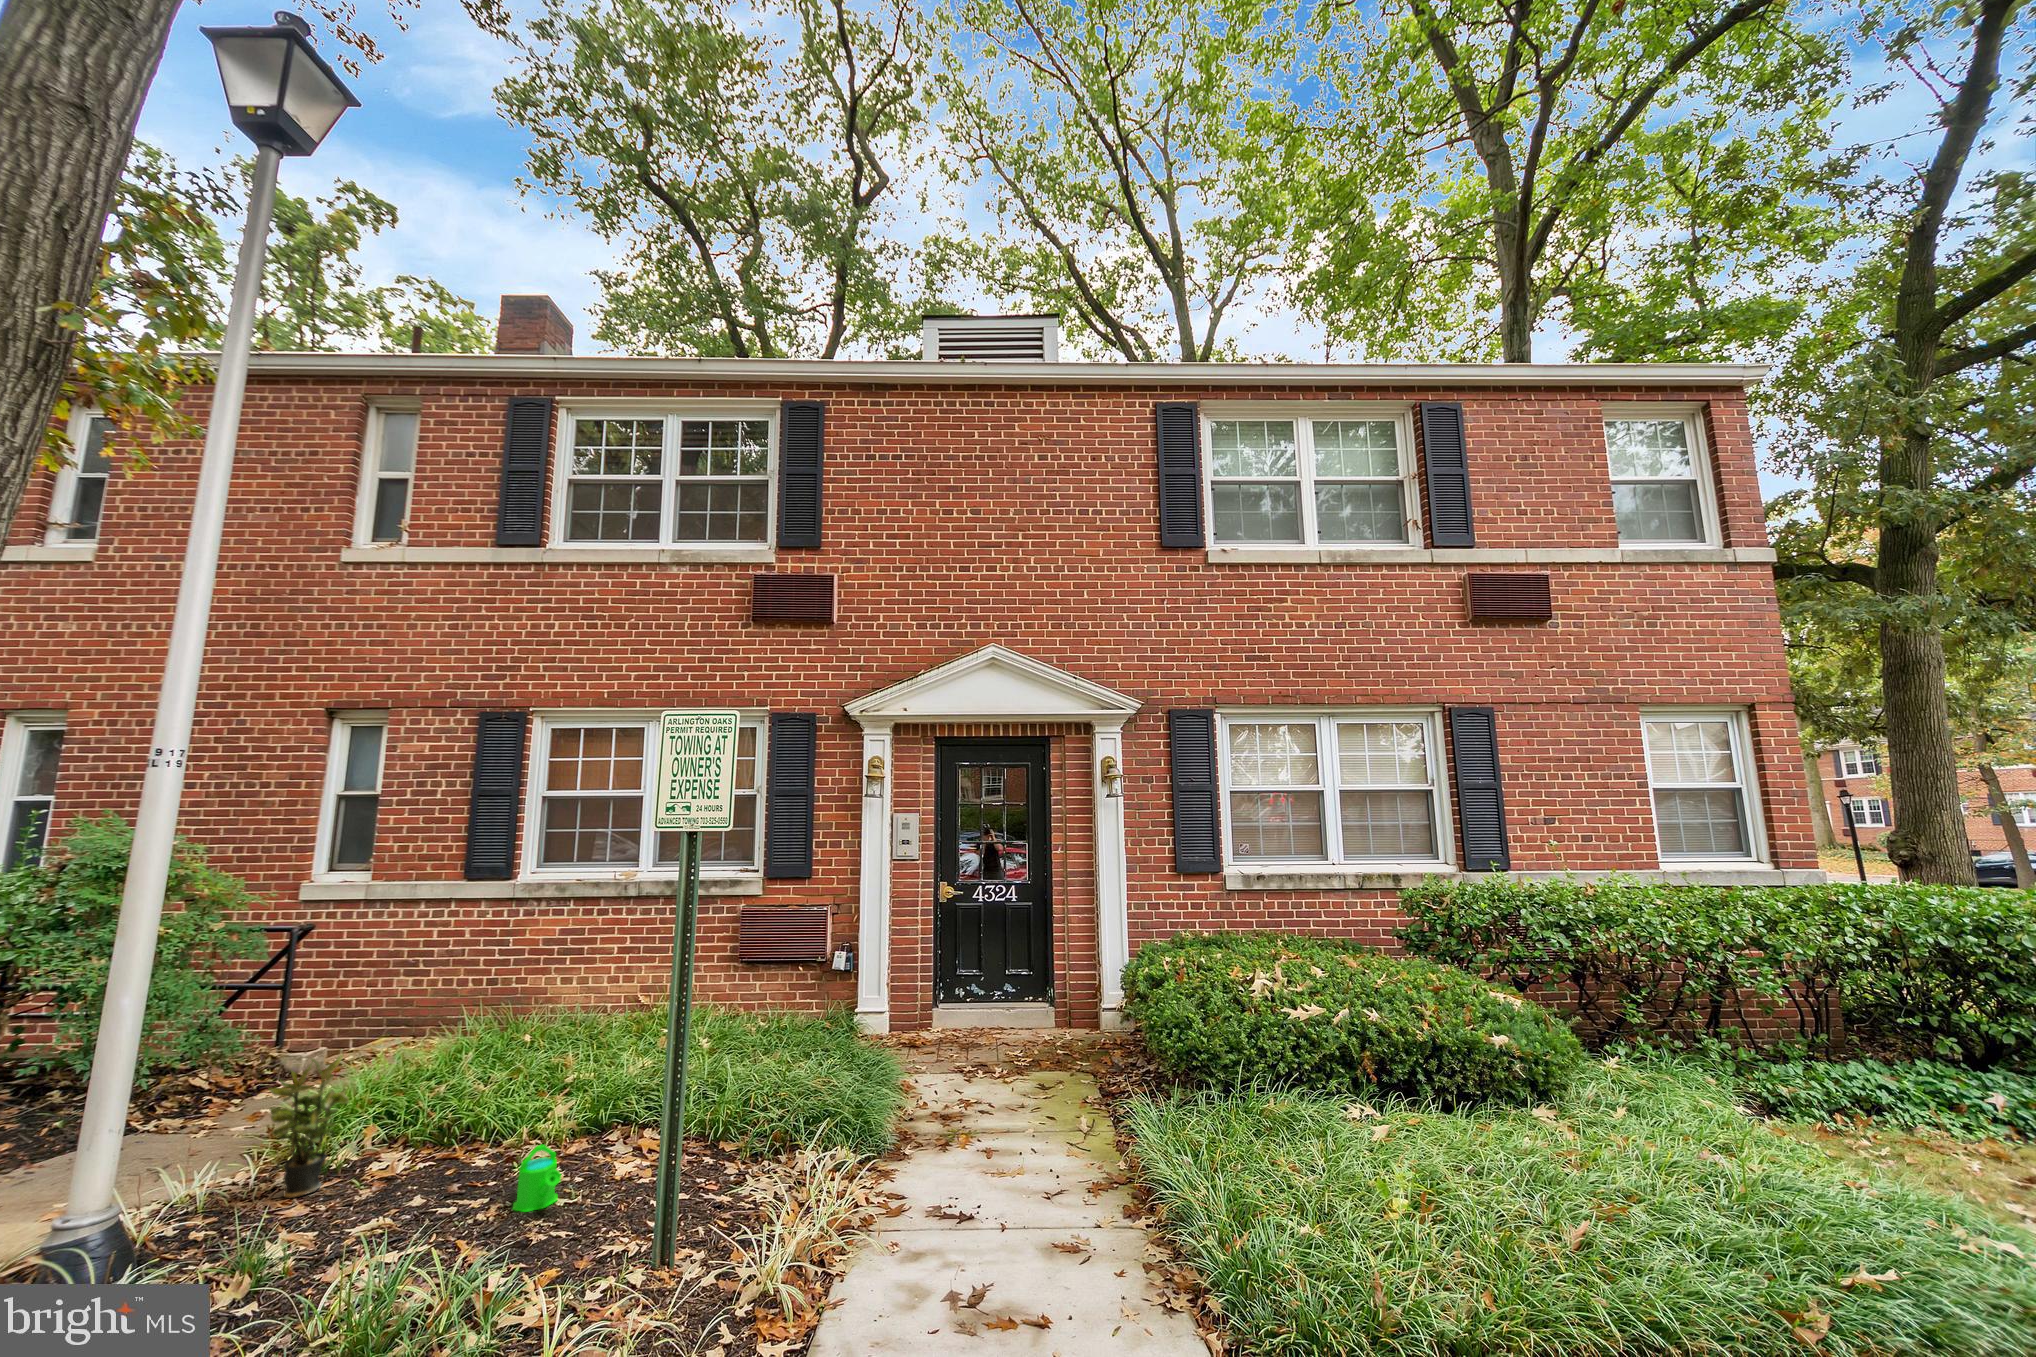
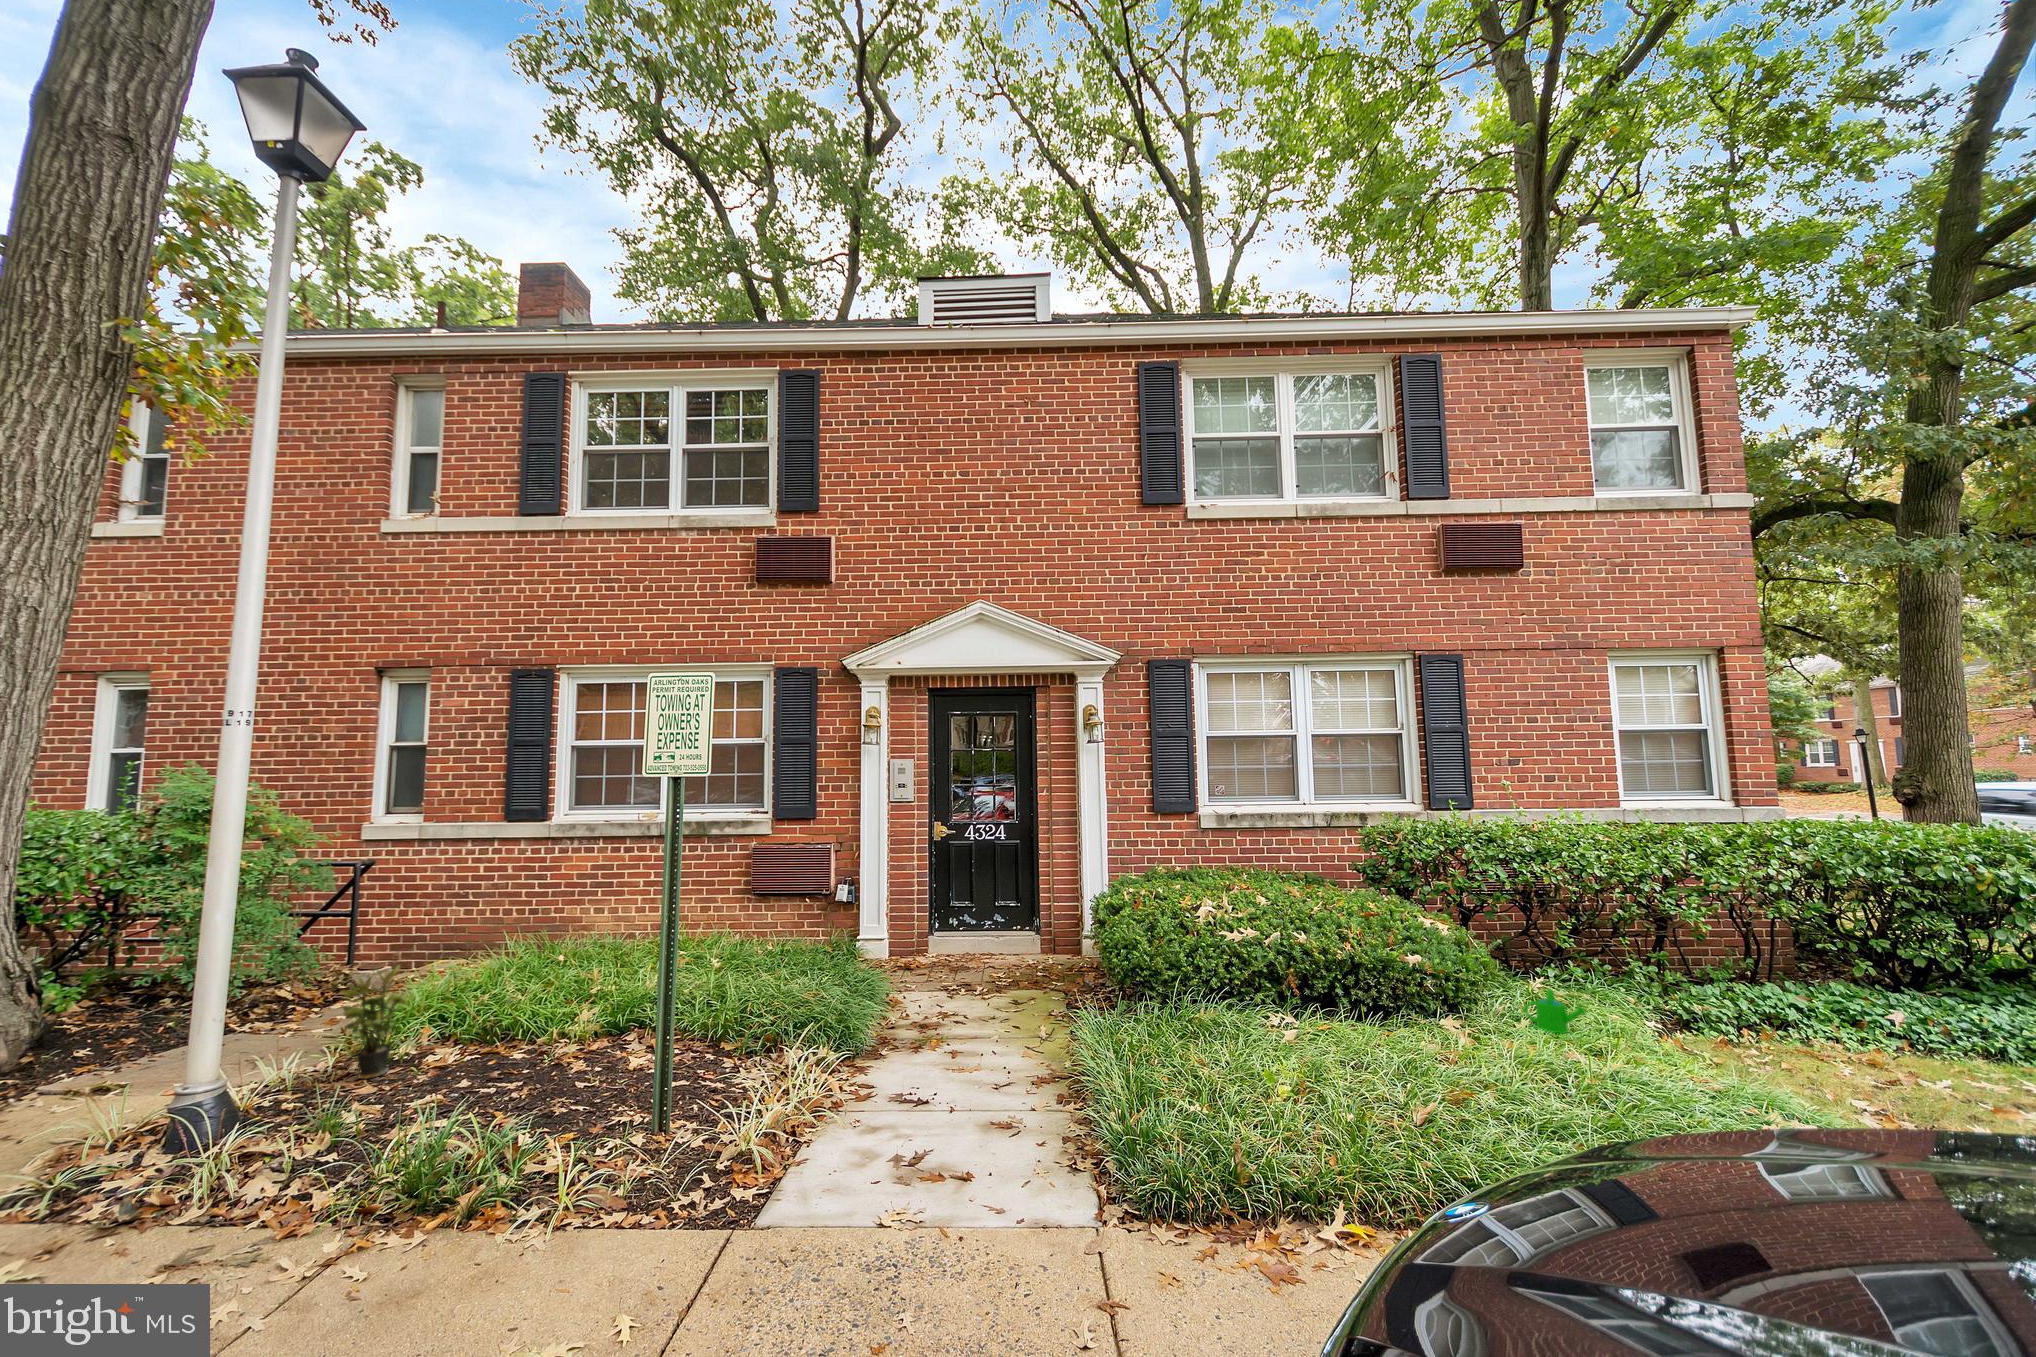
watering can: present [512,1145,562,1212] -> present [1523,989,1586,1034]

